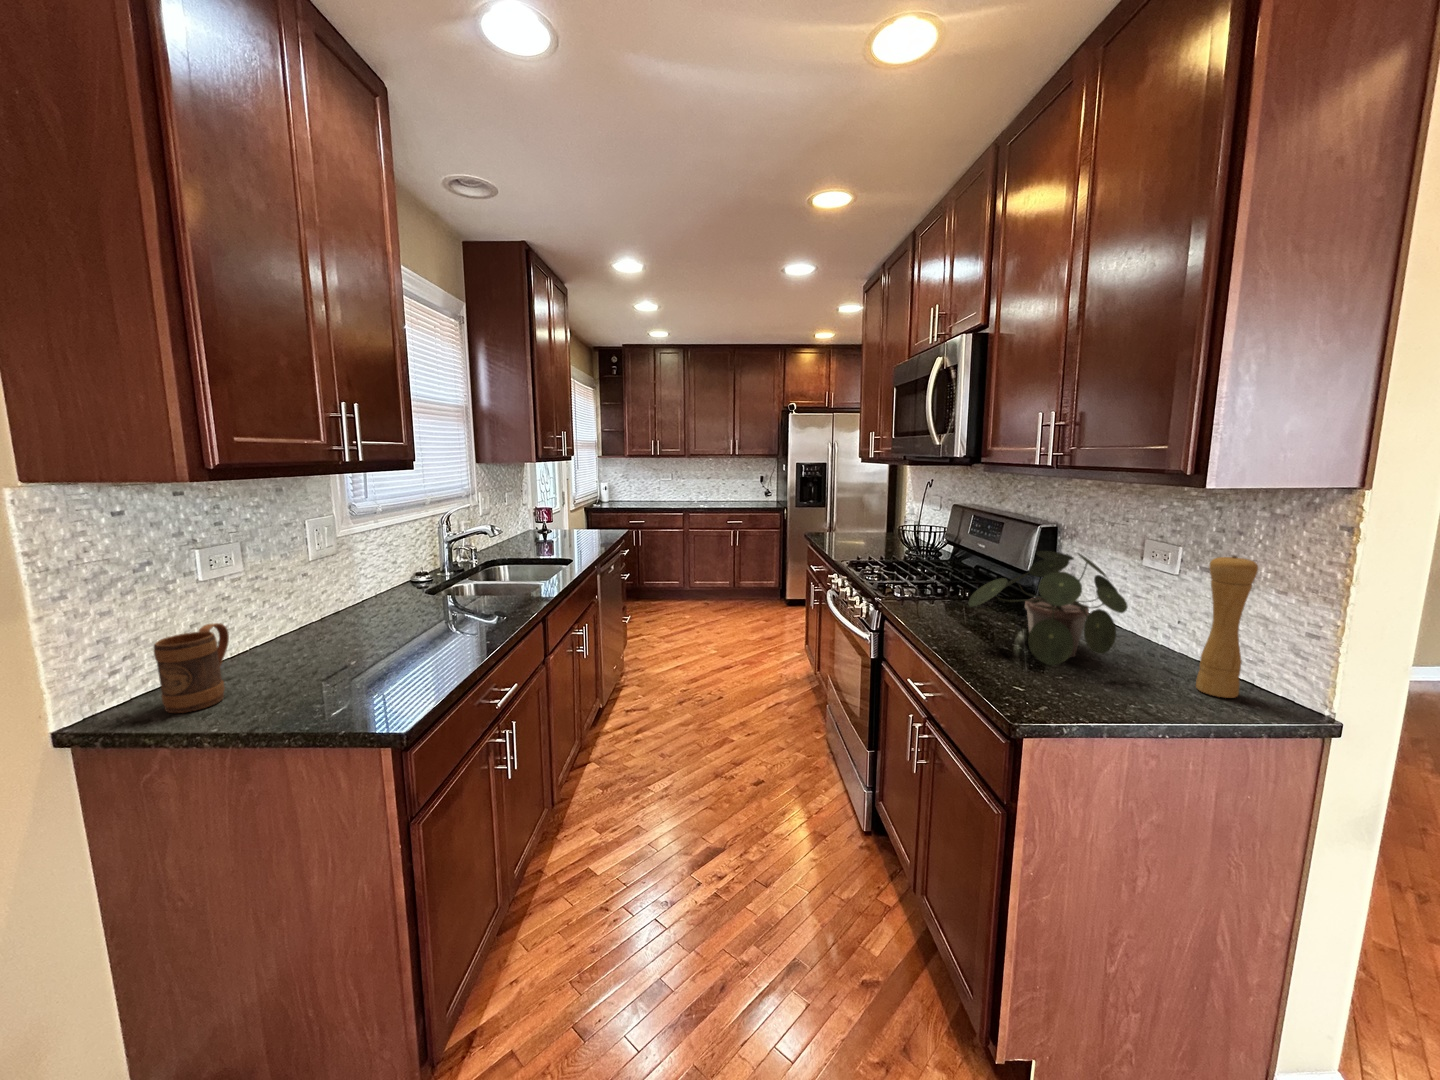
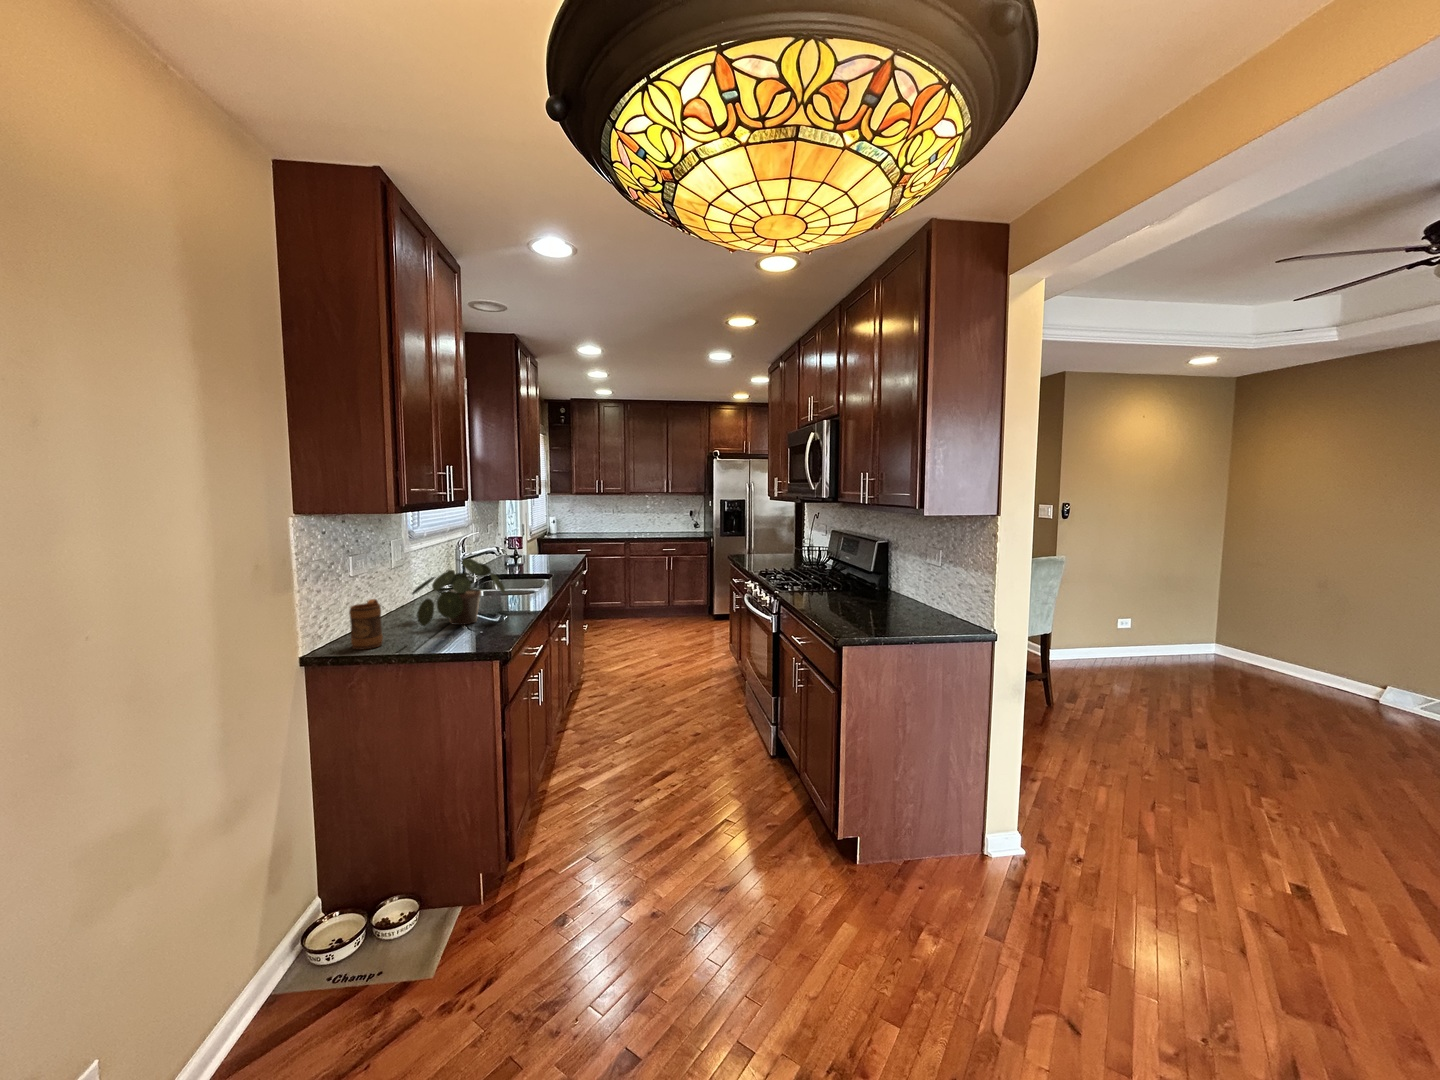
potted plant: present [969,551,1128,665] -> present [412,558,505,626]
pepper mill: present [1196,555,1258,698] -> none [937,552,958,627]

